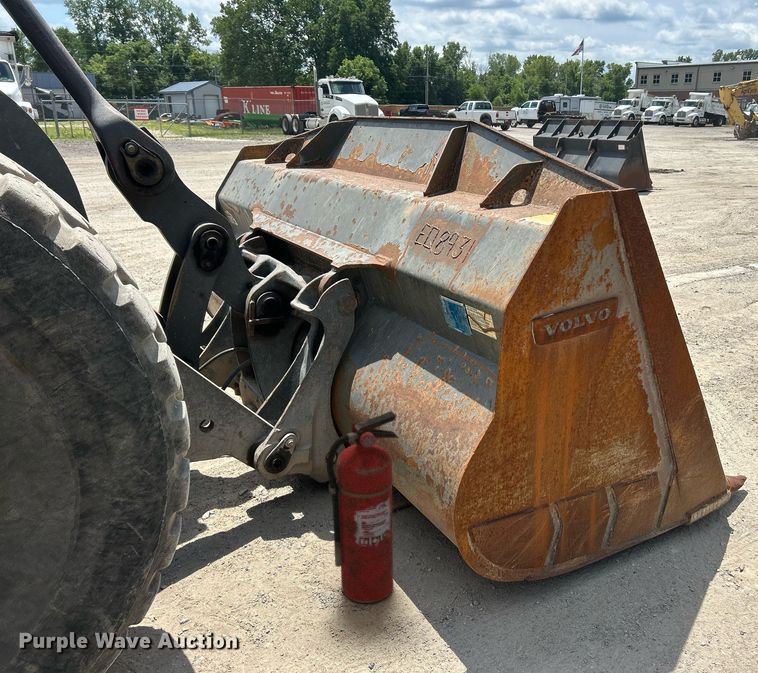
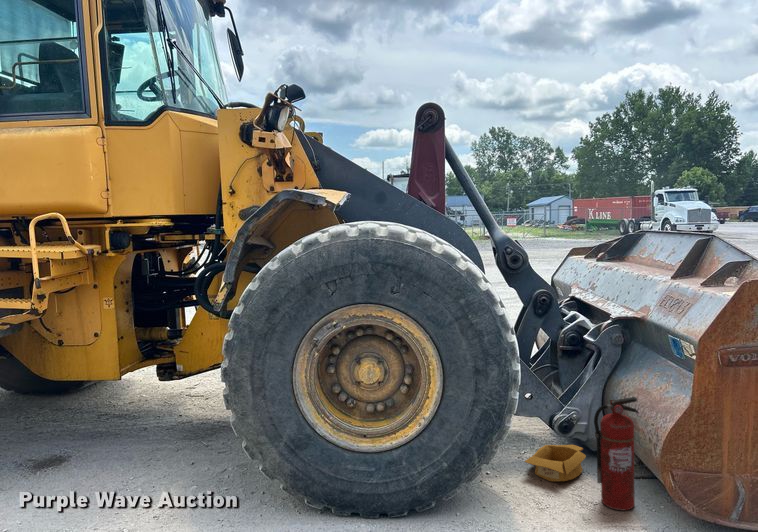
cardboard box: none [203,493,307,574] -> present [525,445,586,481]

